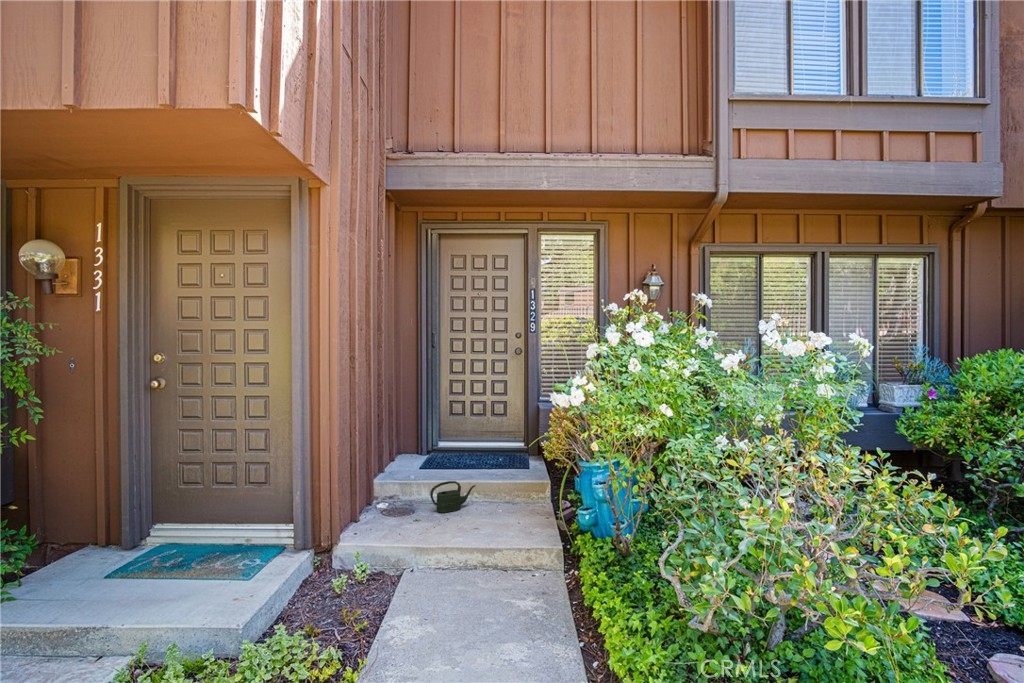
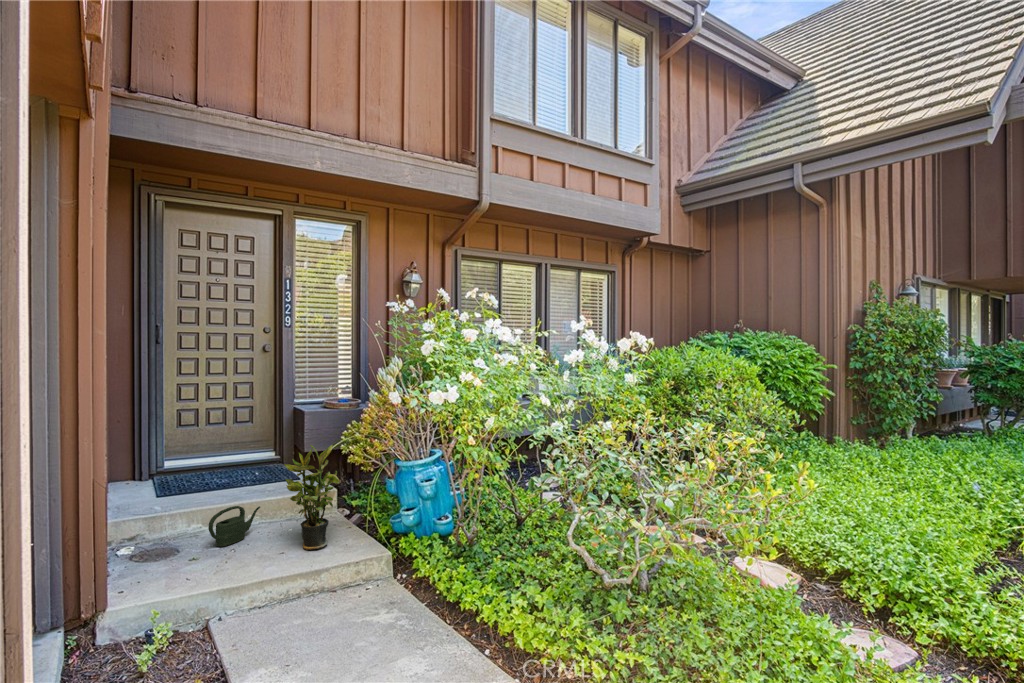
potted plant: none [476,436,526,531] -> present [285,445,340,550]

